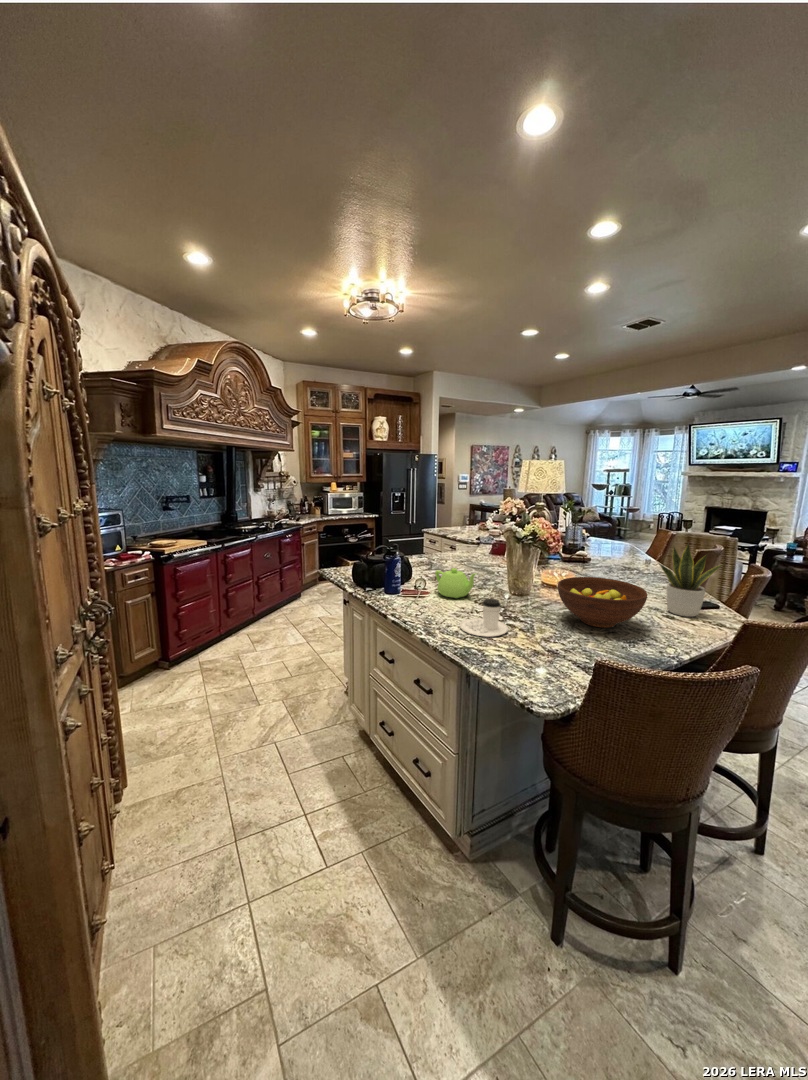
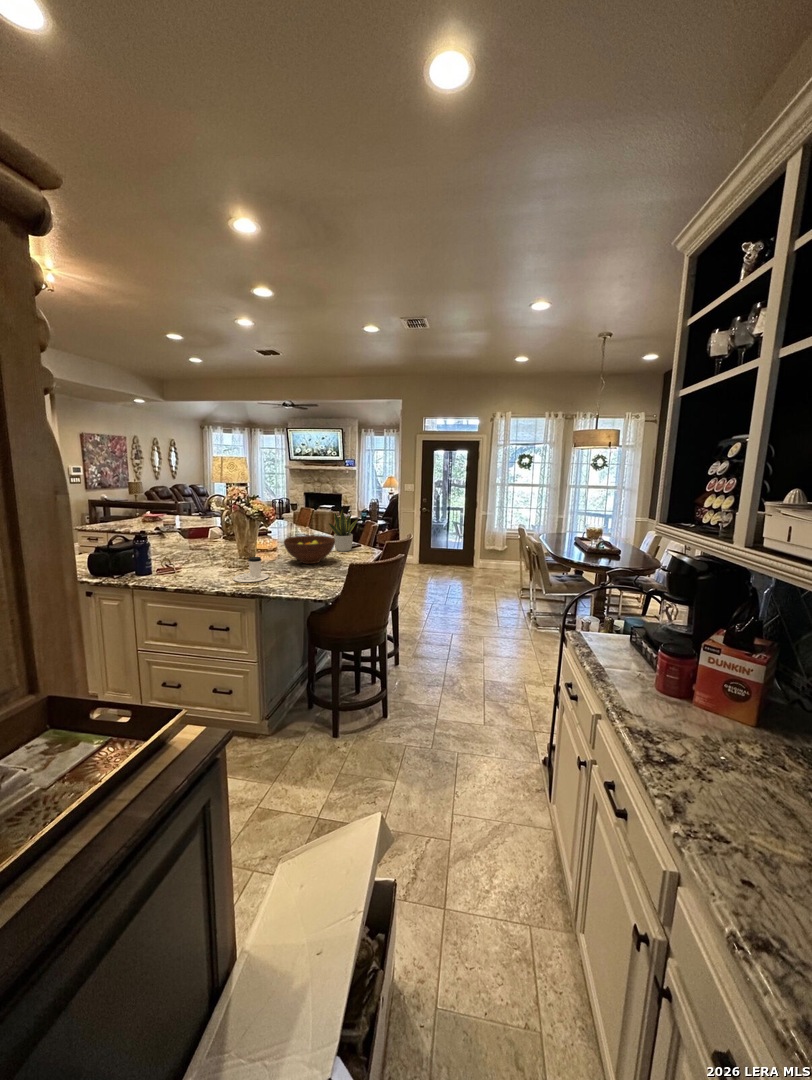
teapot: present [435,568,476,598] -> none [179,546,221,570]

